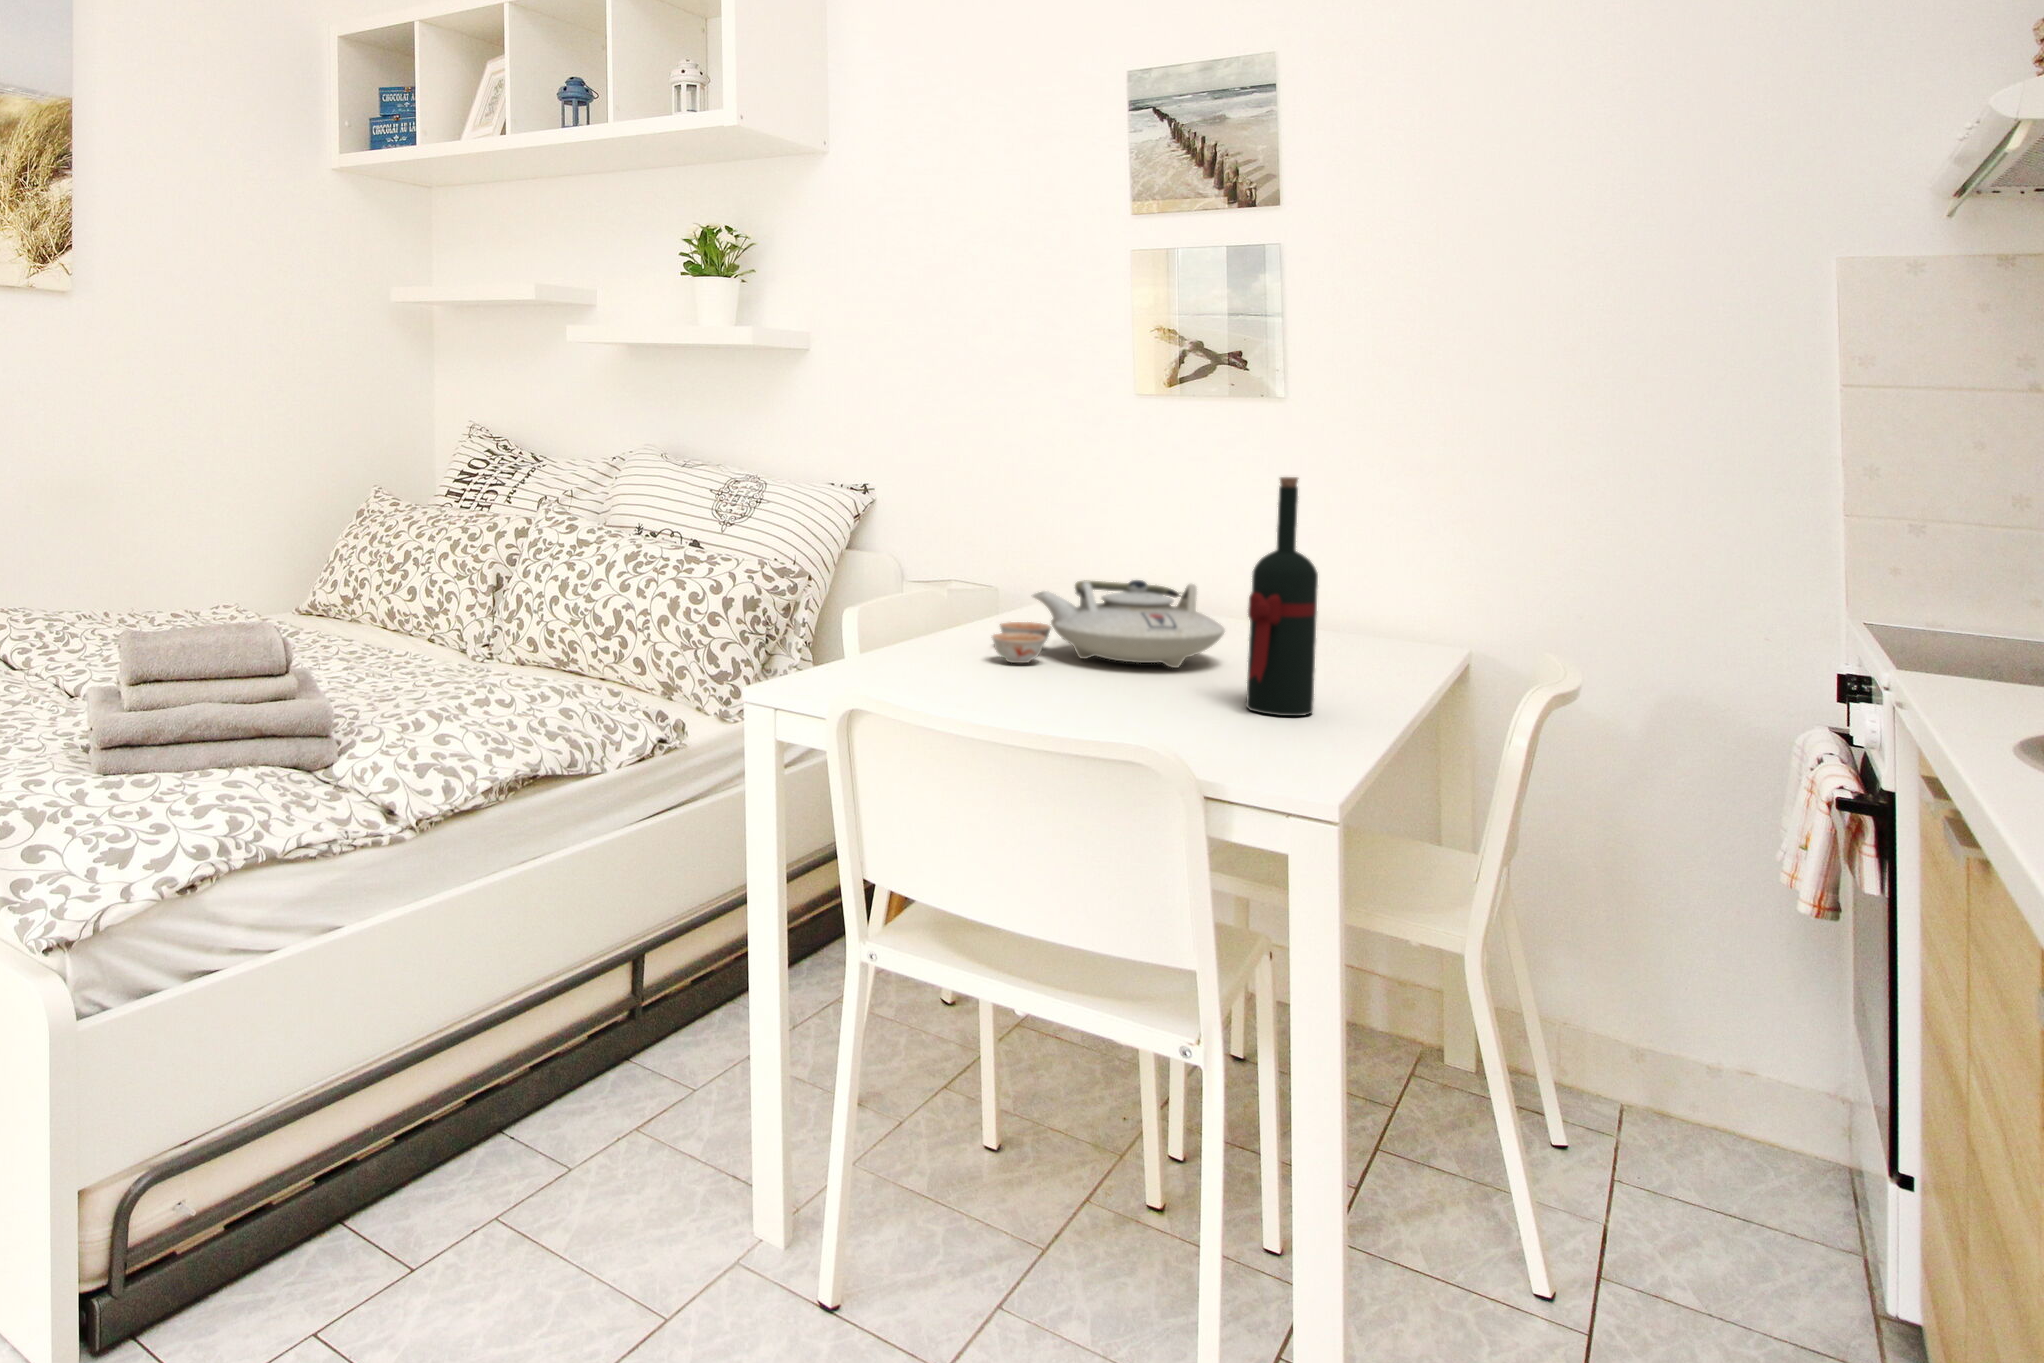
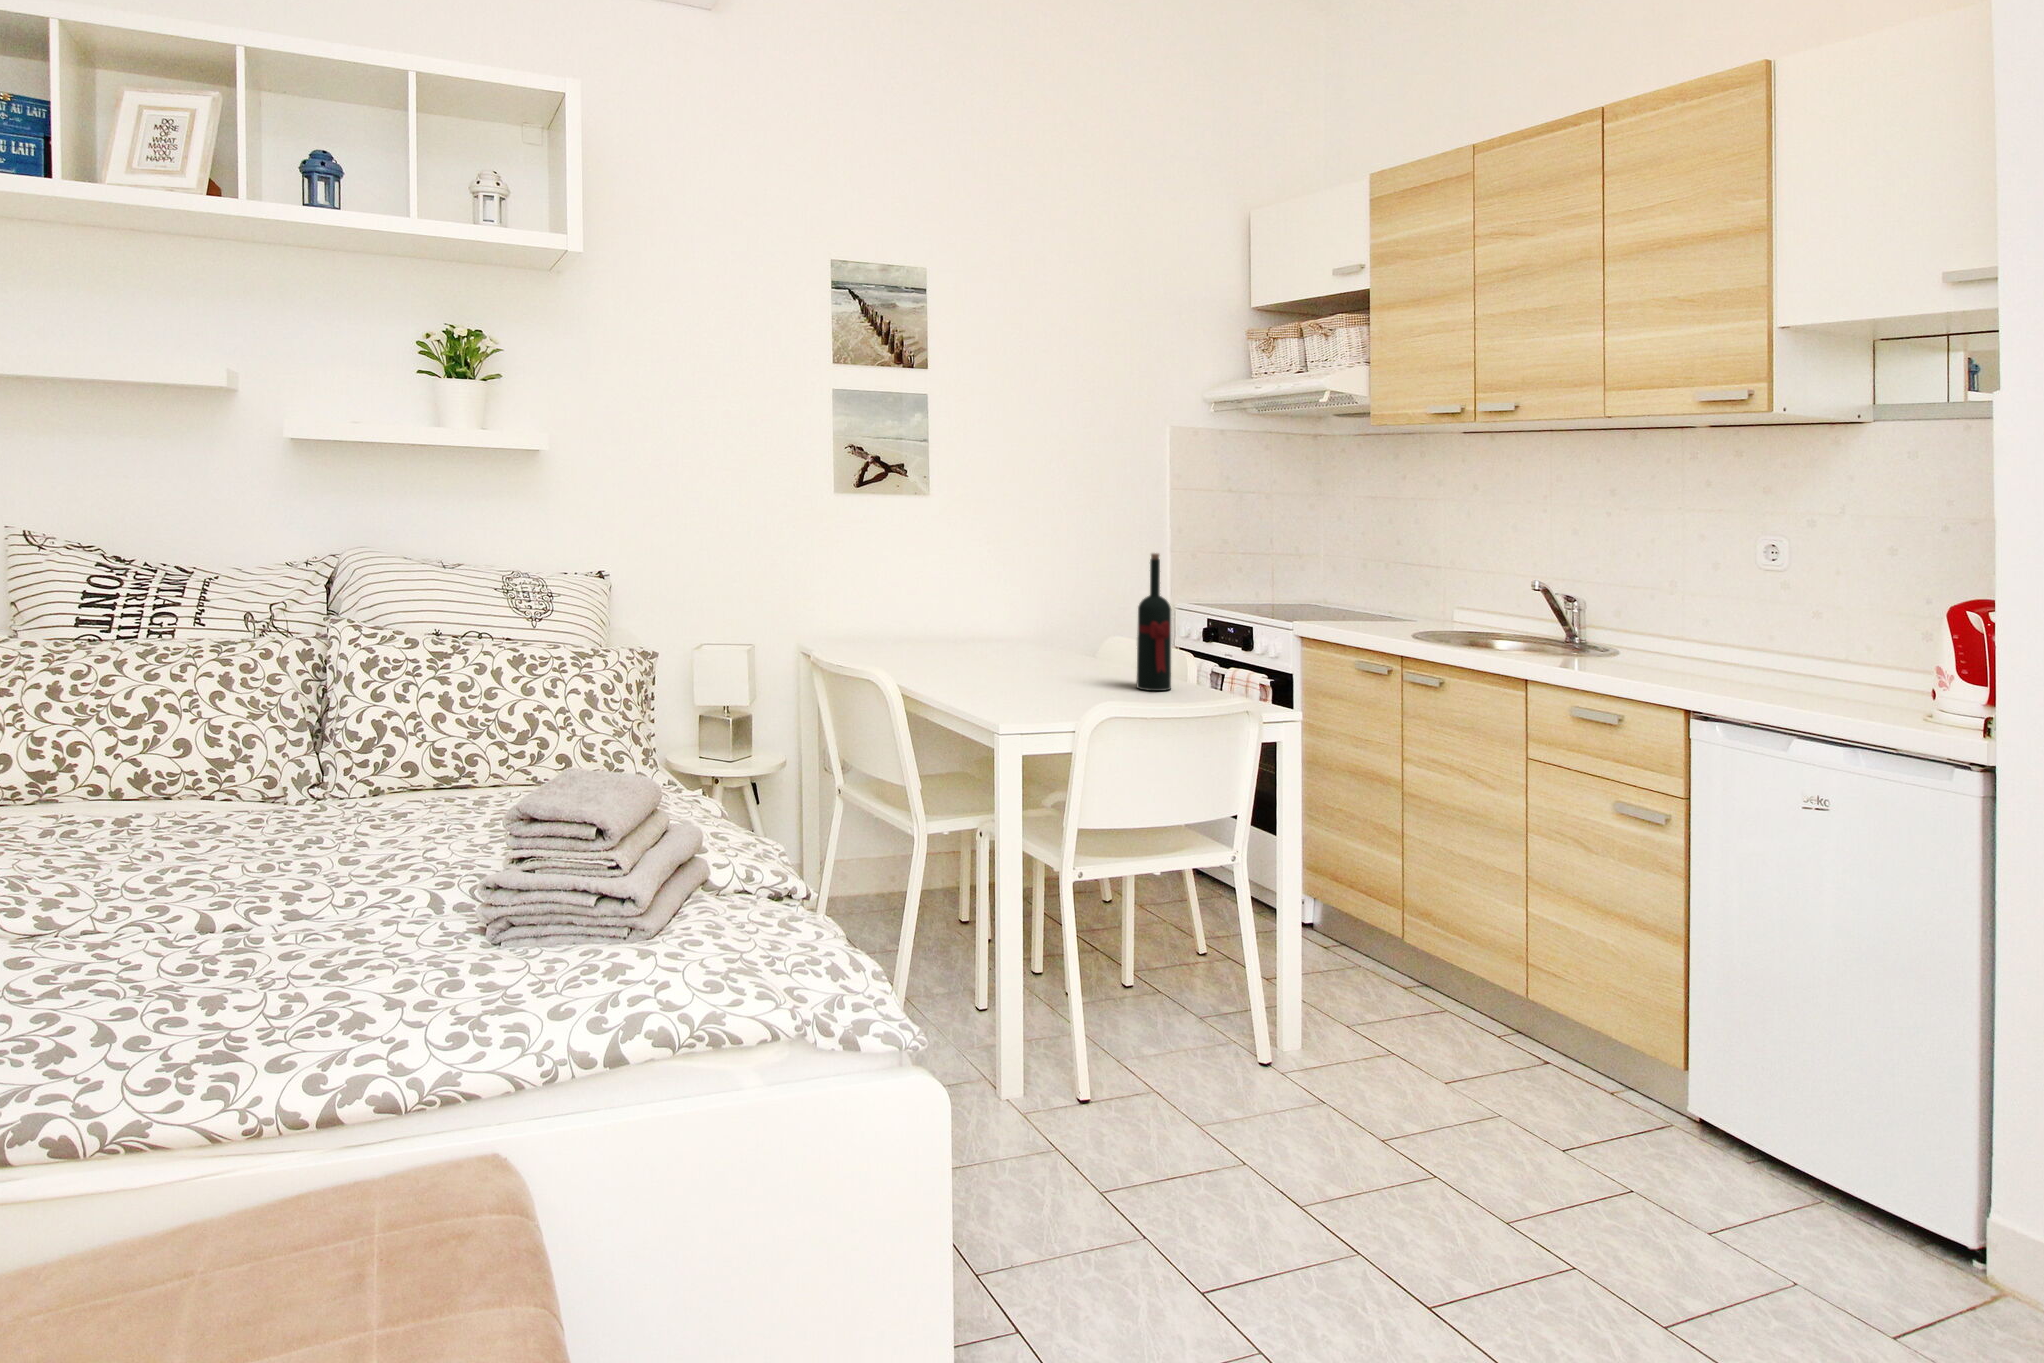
teapot: present [992,580,1225,668] -> none [919,622,1058,691]

